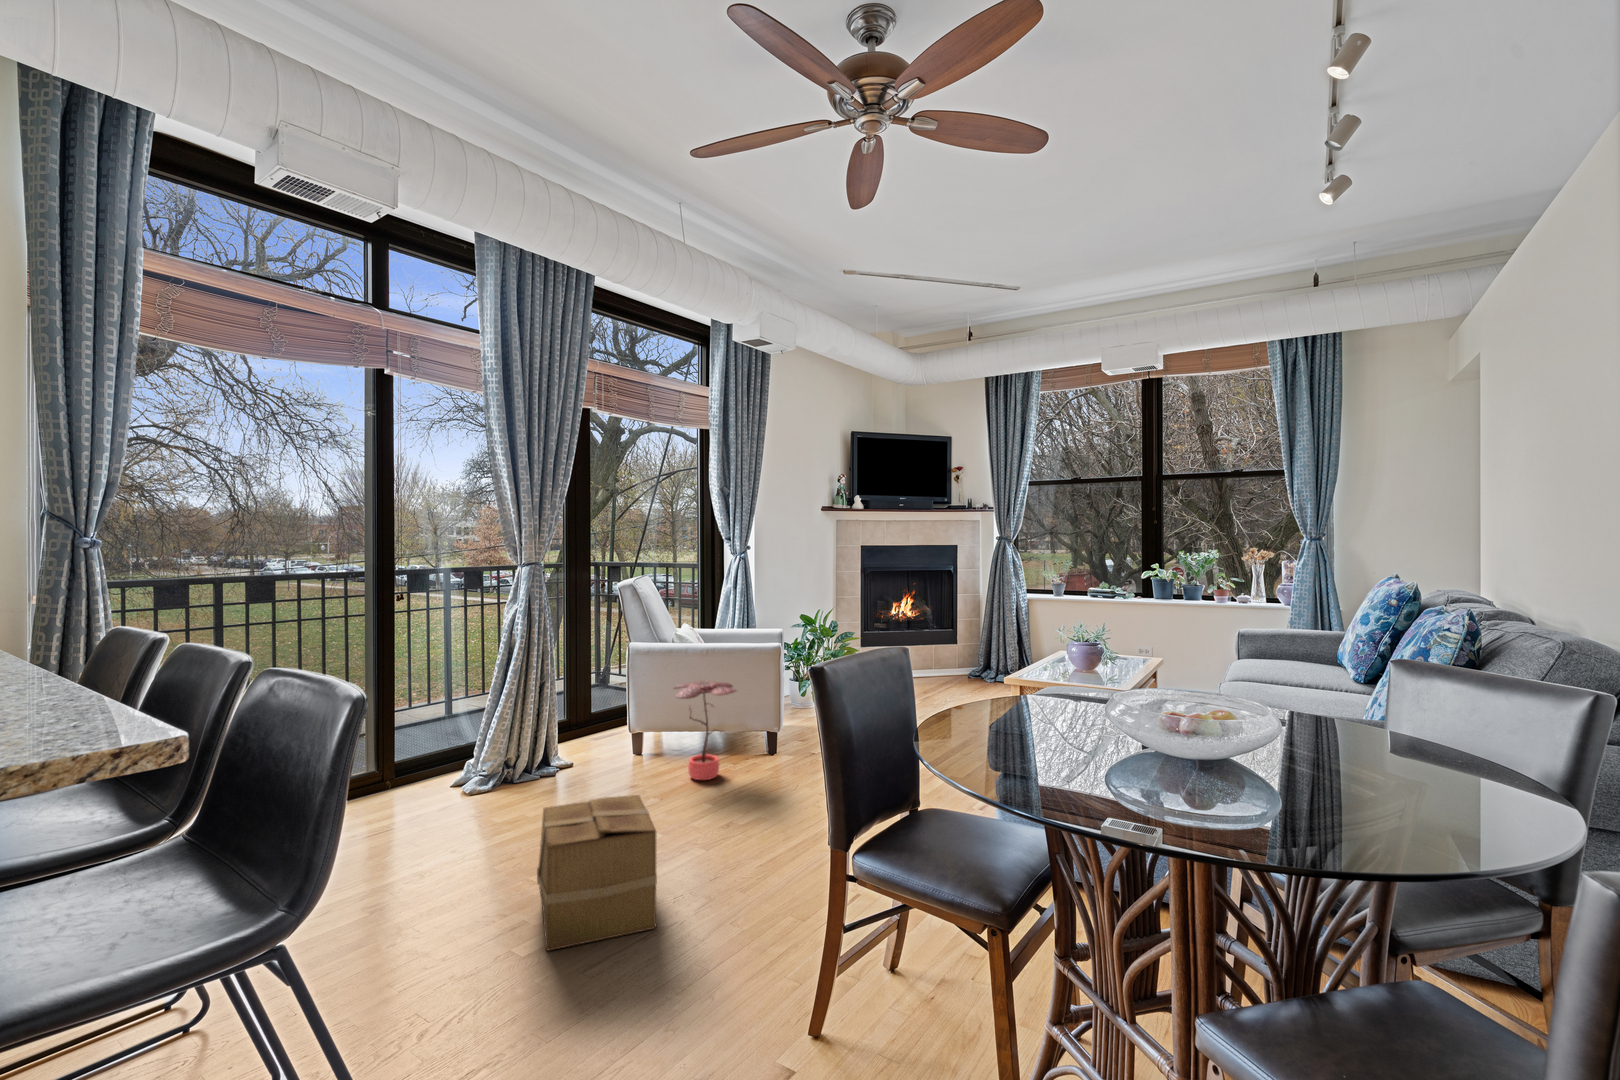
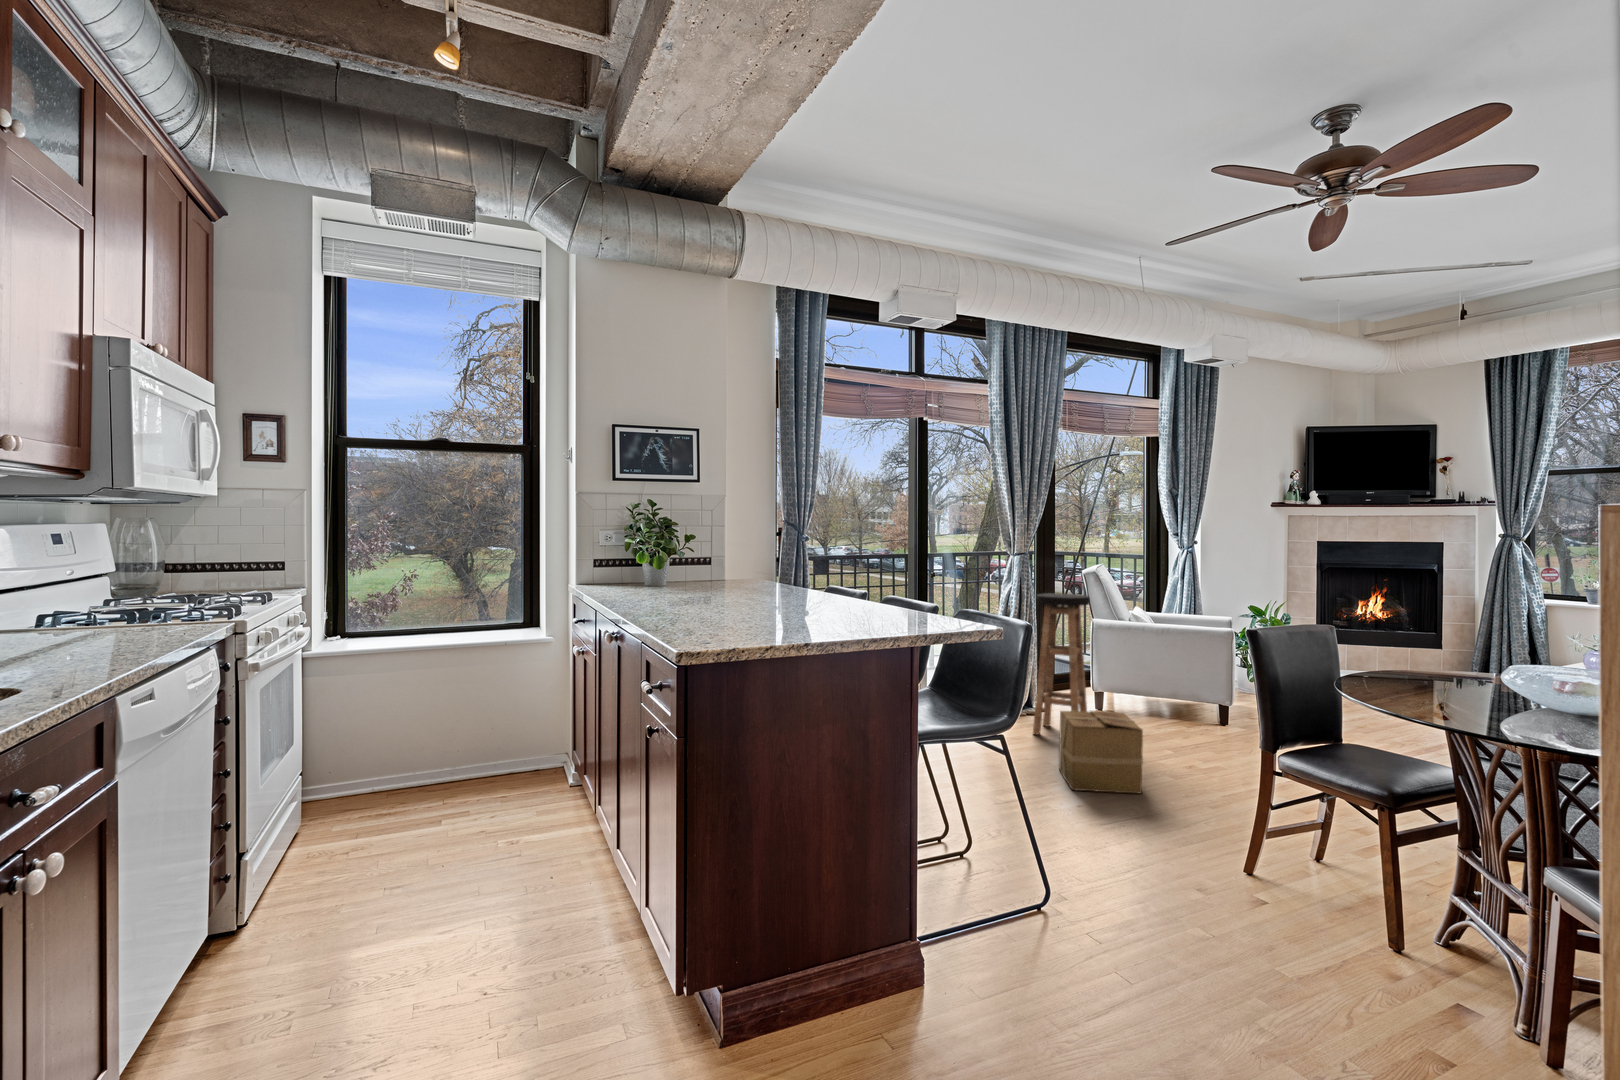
bar stool: none [530,618,612,824] -> present [1033,593,1090,735]
potted plant: present [674,681,736,780] -> none [1134,651,1191,729]

